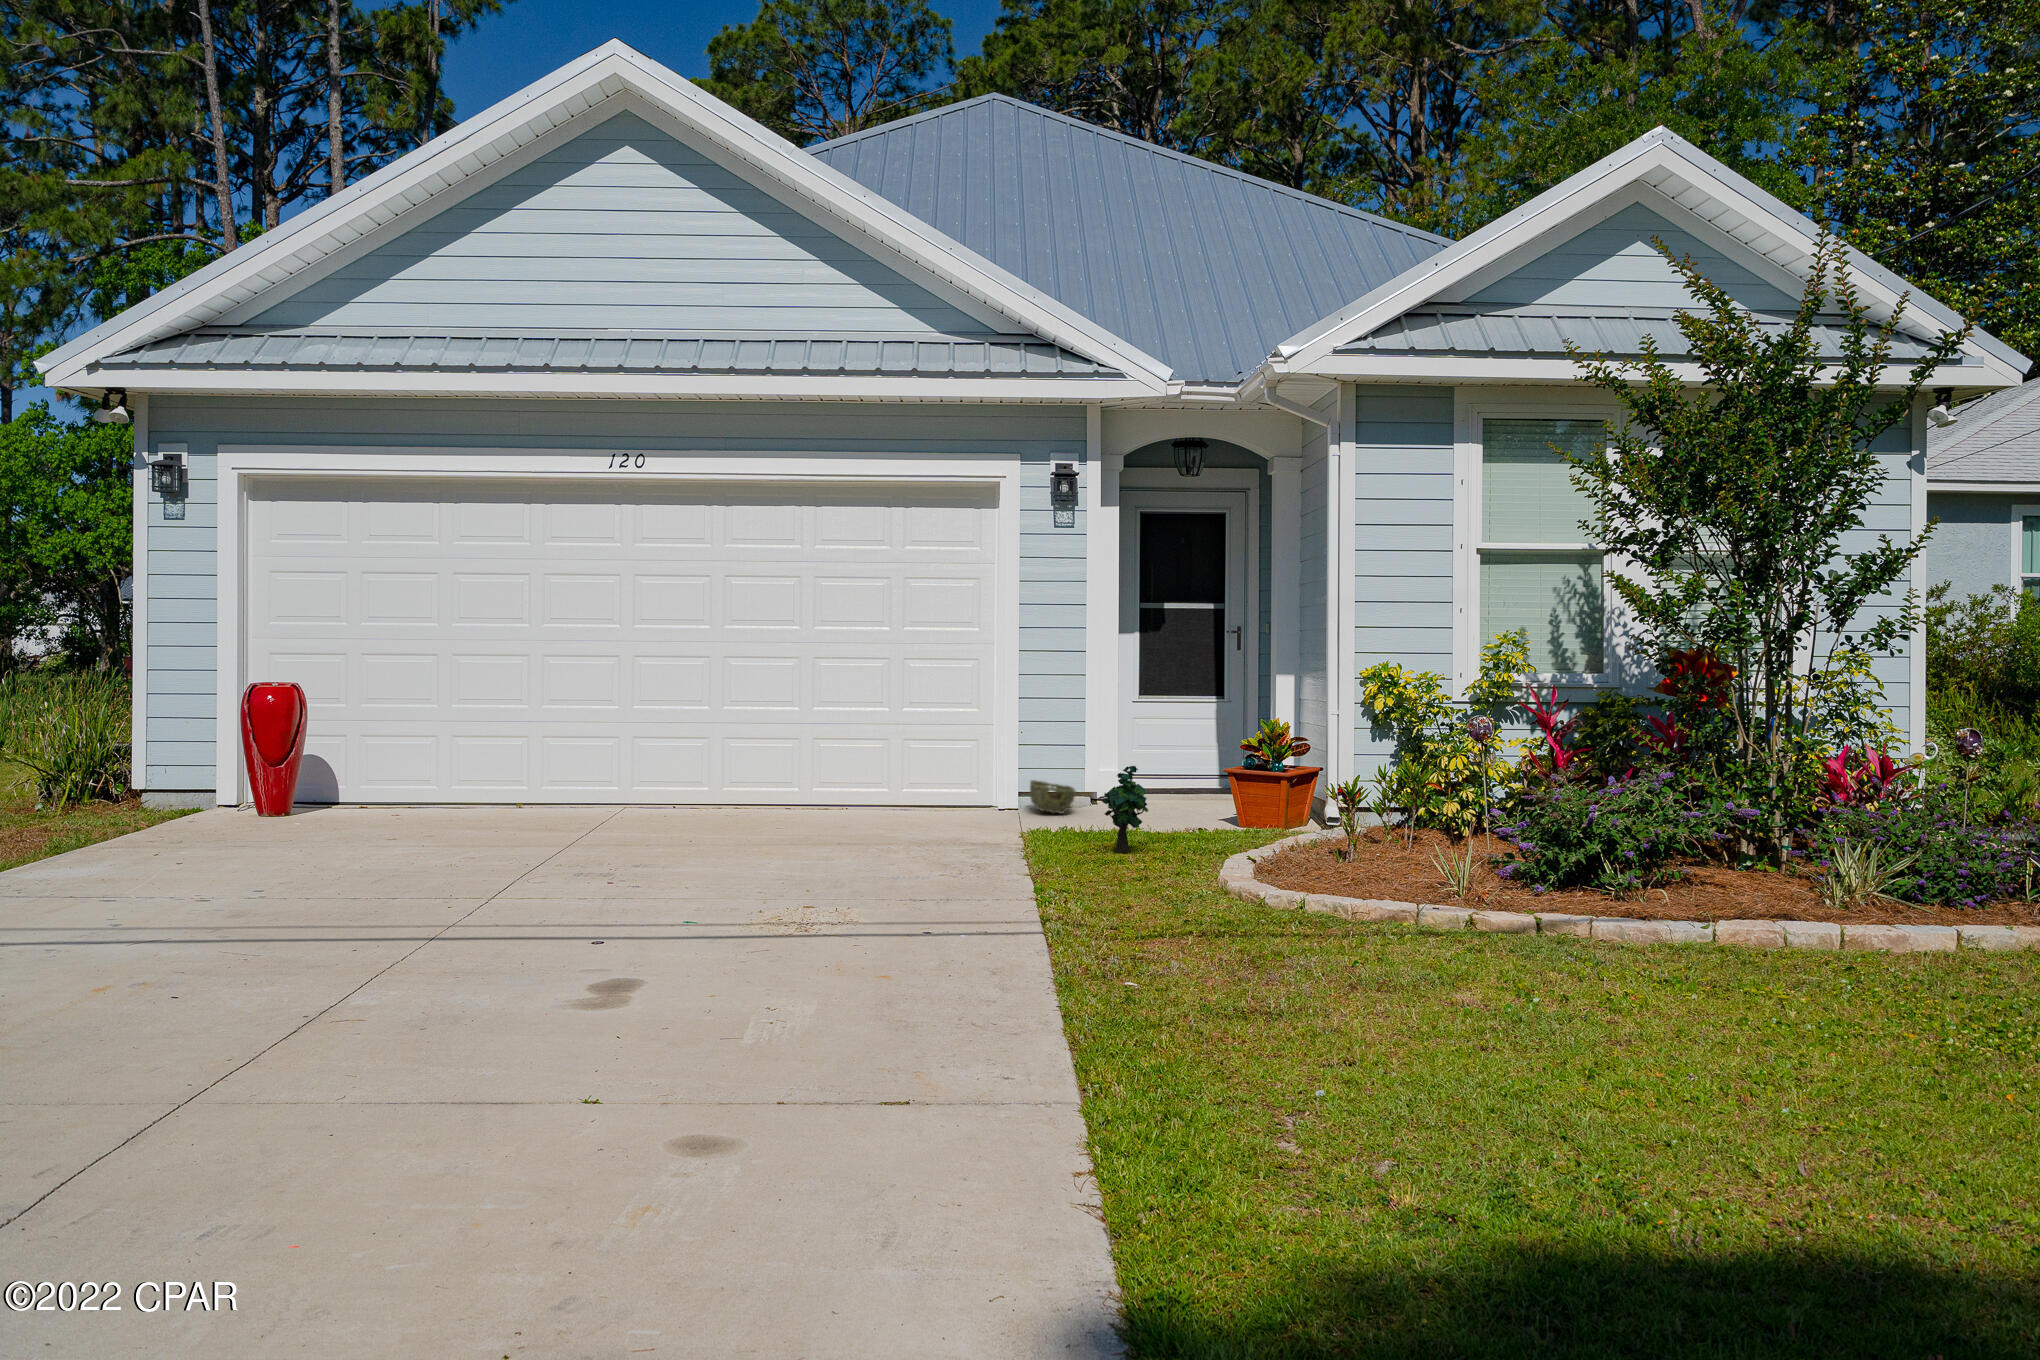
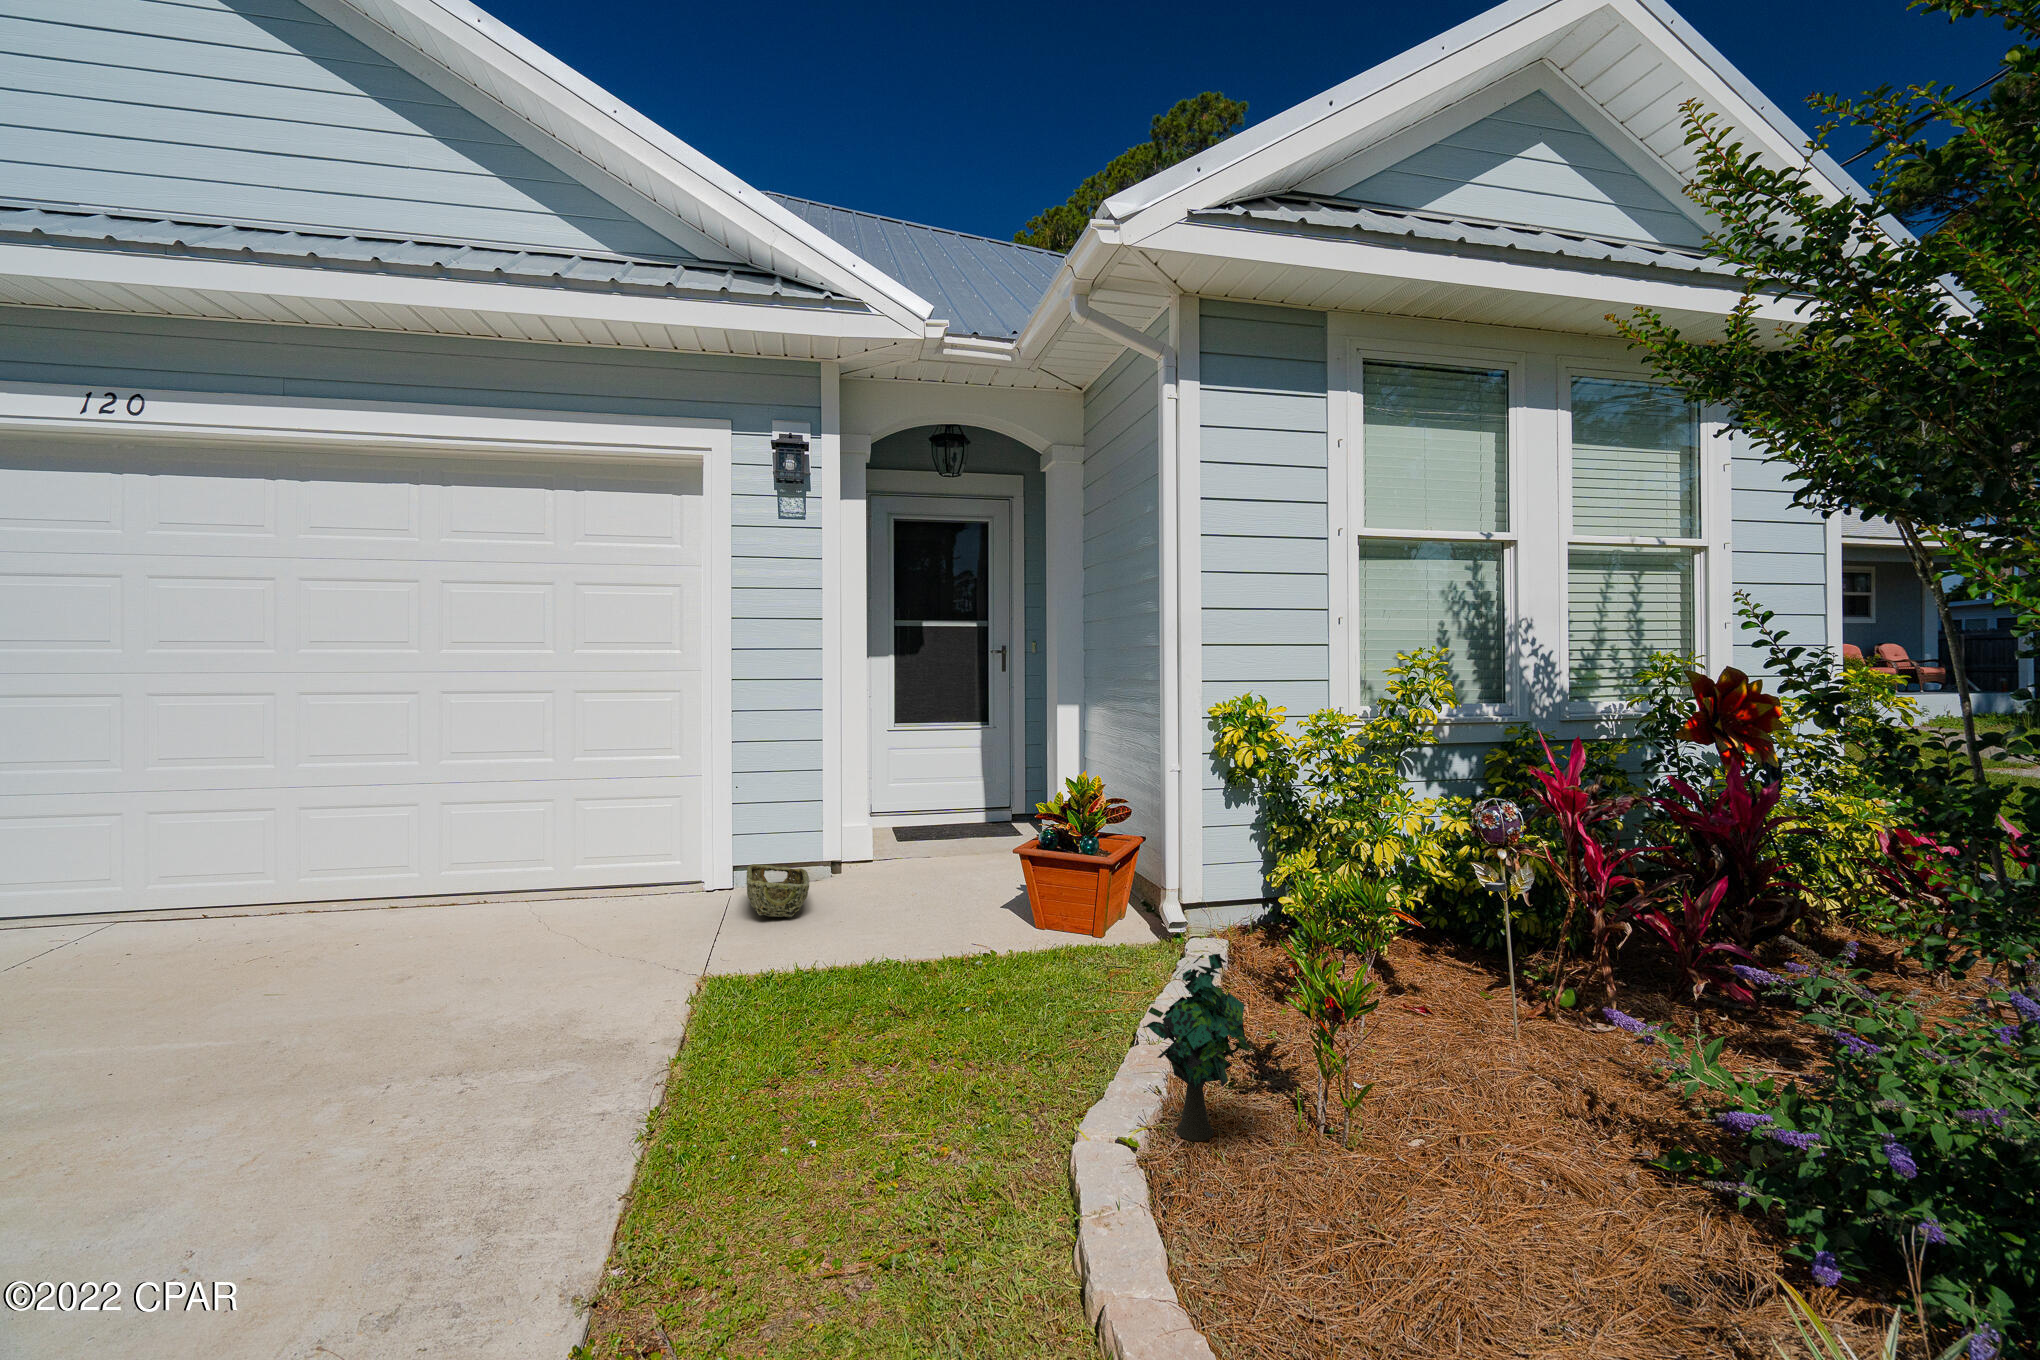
decorative plant: present [1097,766,1148,853] -> present [1143,954,1251,1141]

